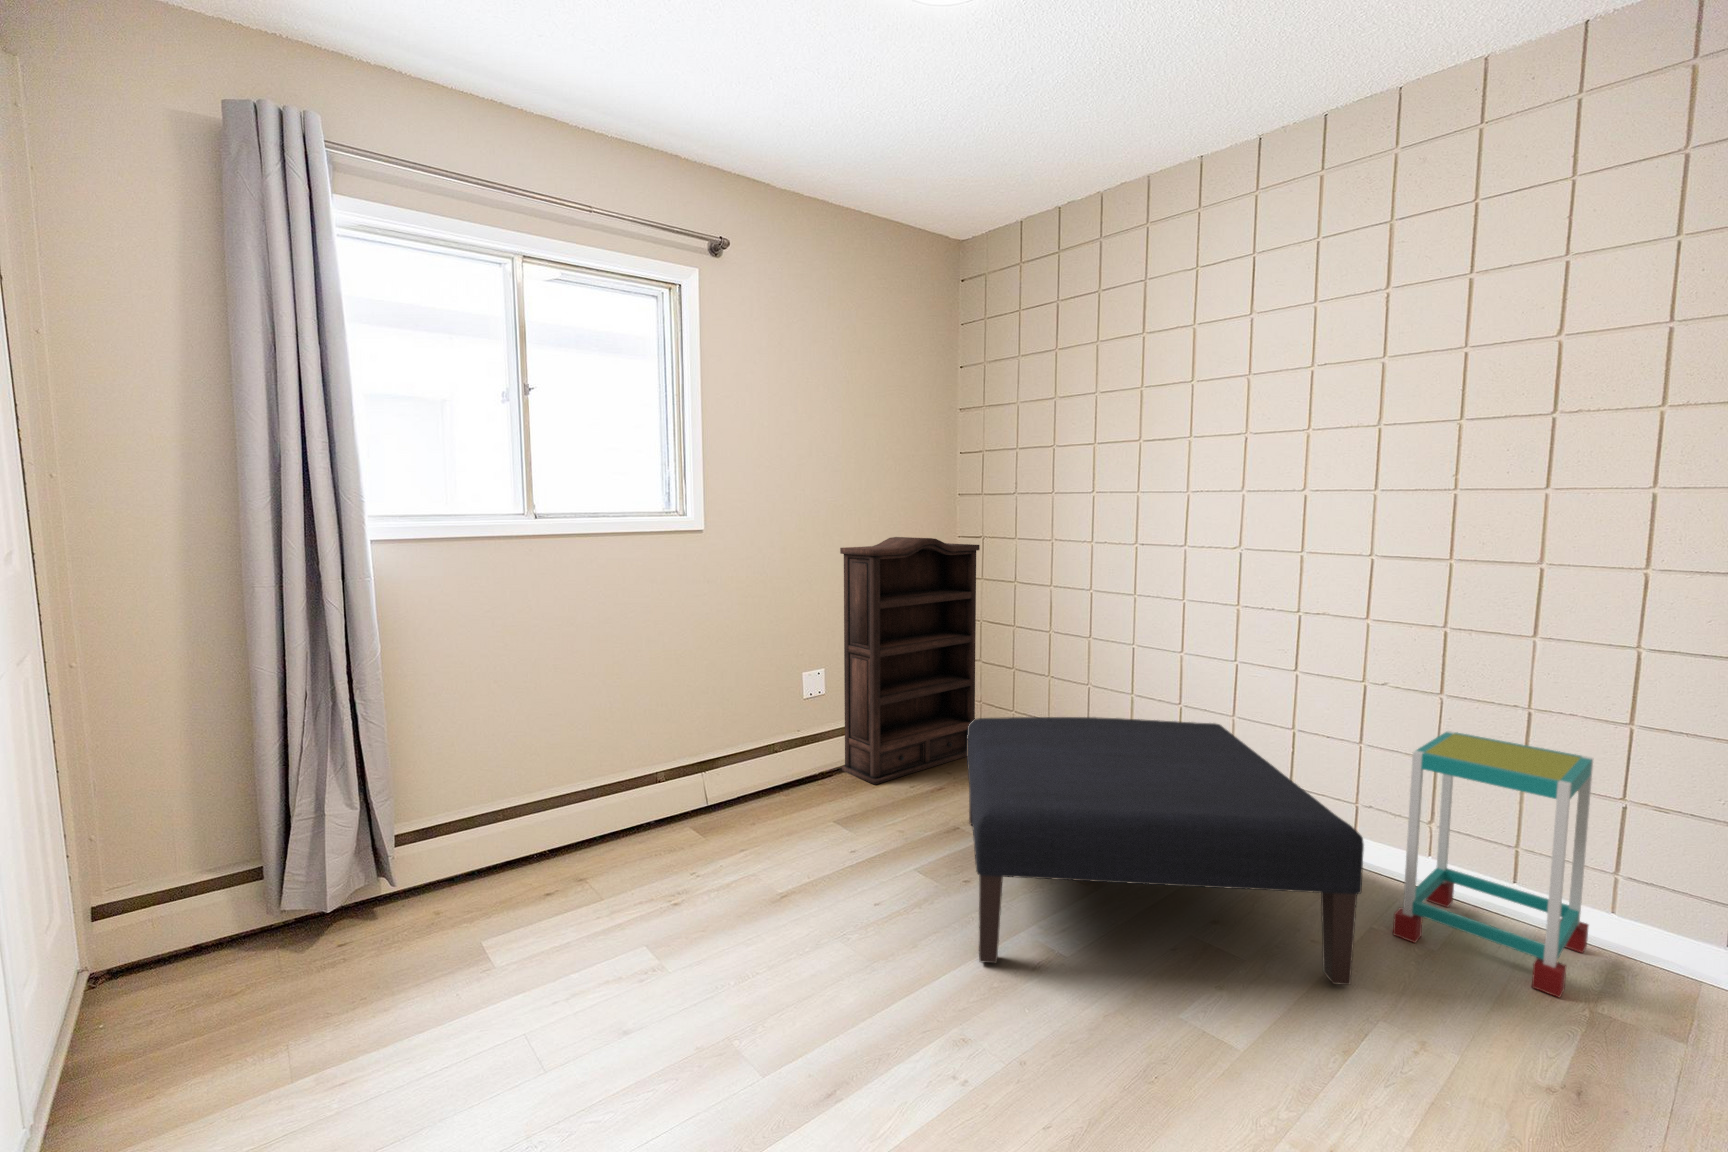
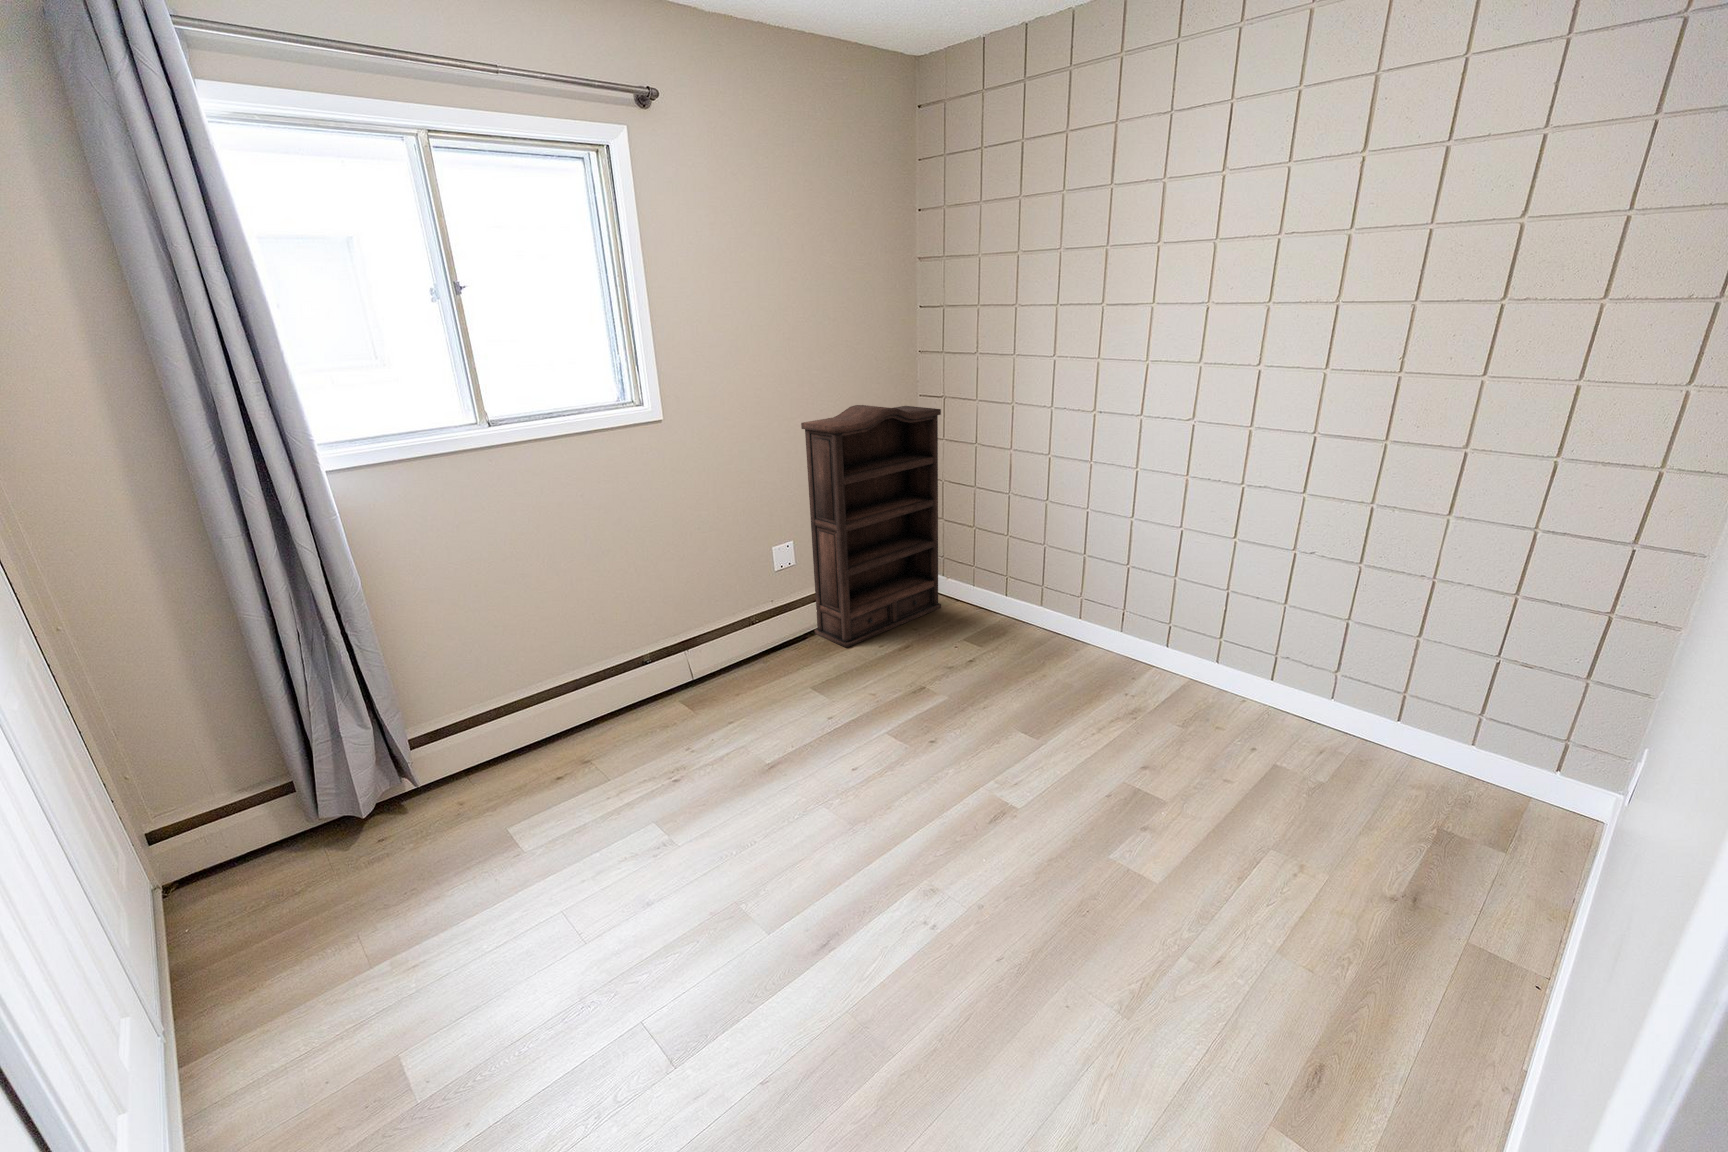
ottoman: present [967,717,1364,985] -> none [932,588,1274,820]
side table: present [1393,731,1593,997] -> none [1292,598,1480,820]

